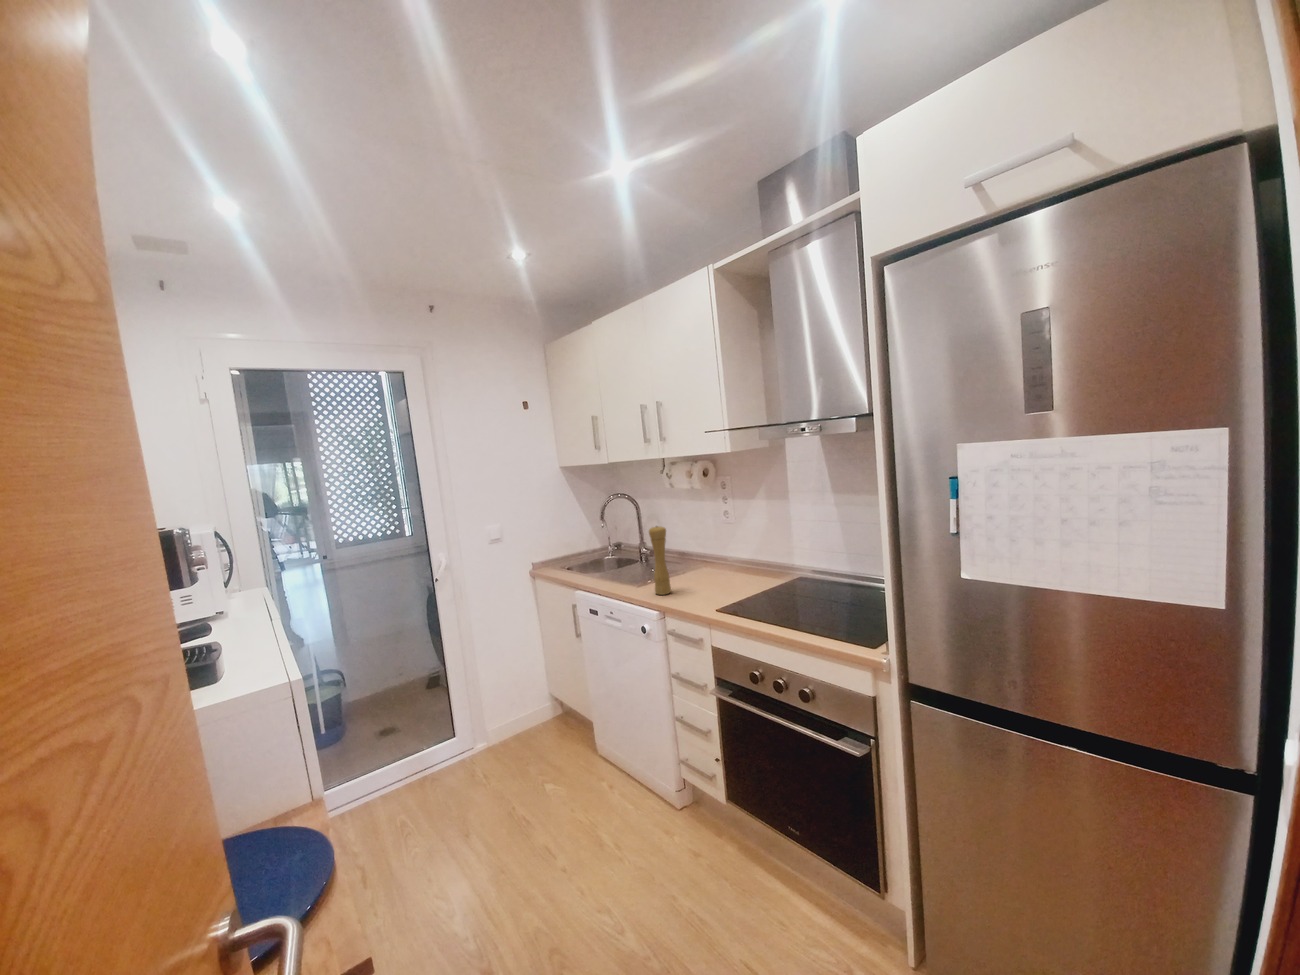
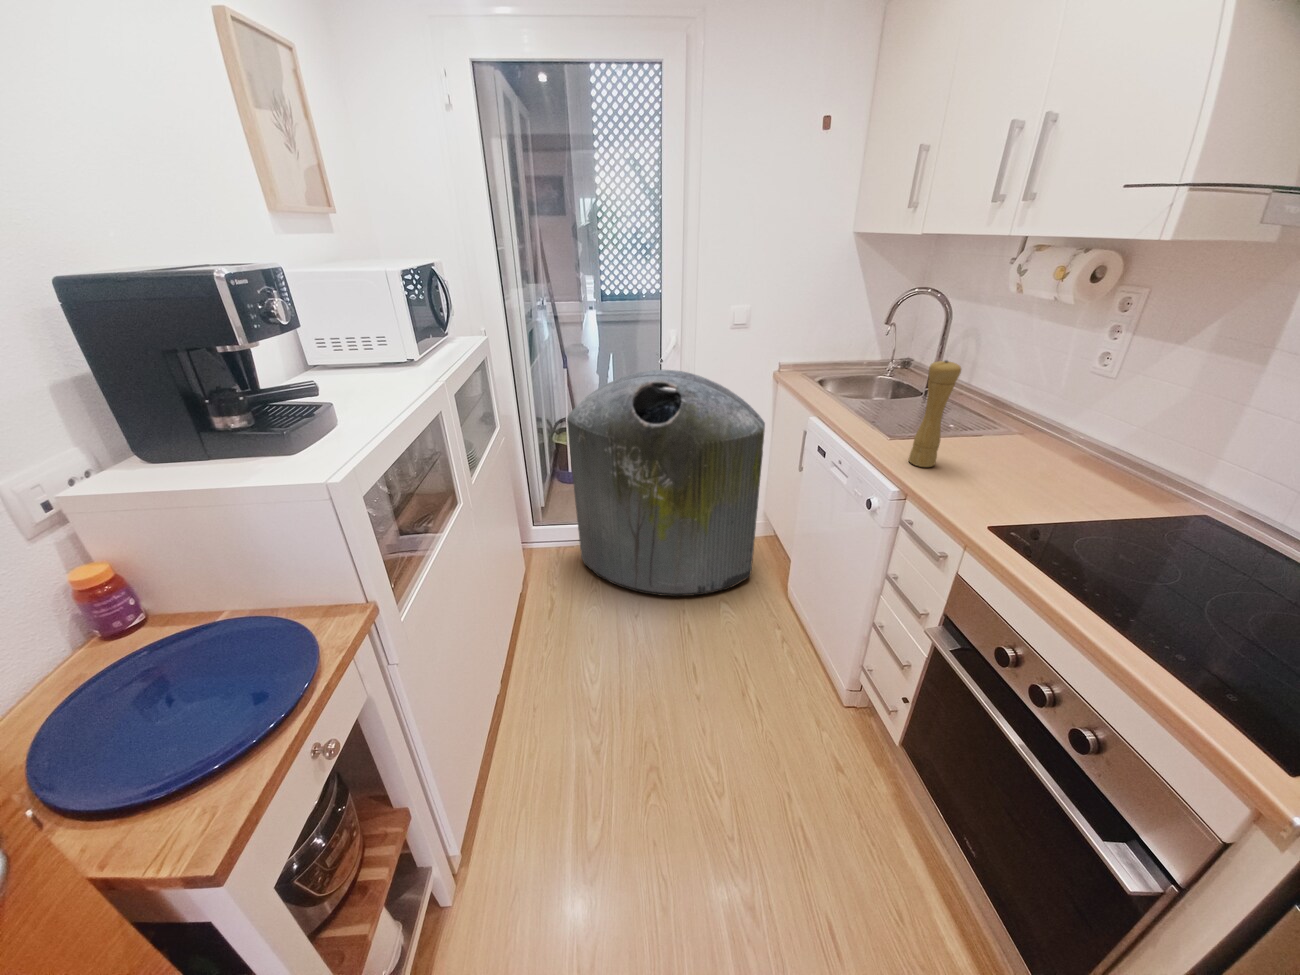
trash can: none [351,583,559,822] -> present [567,370,765,597]

